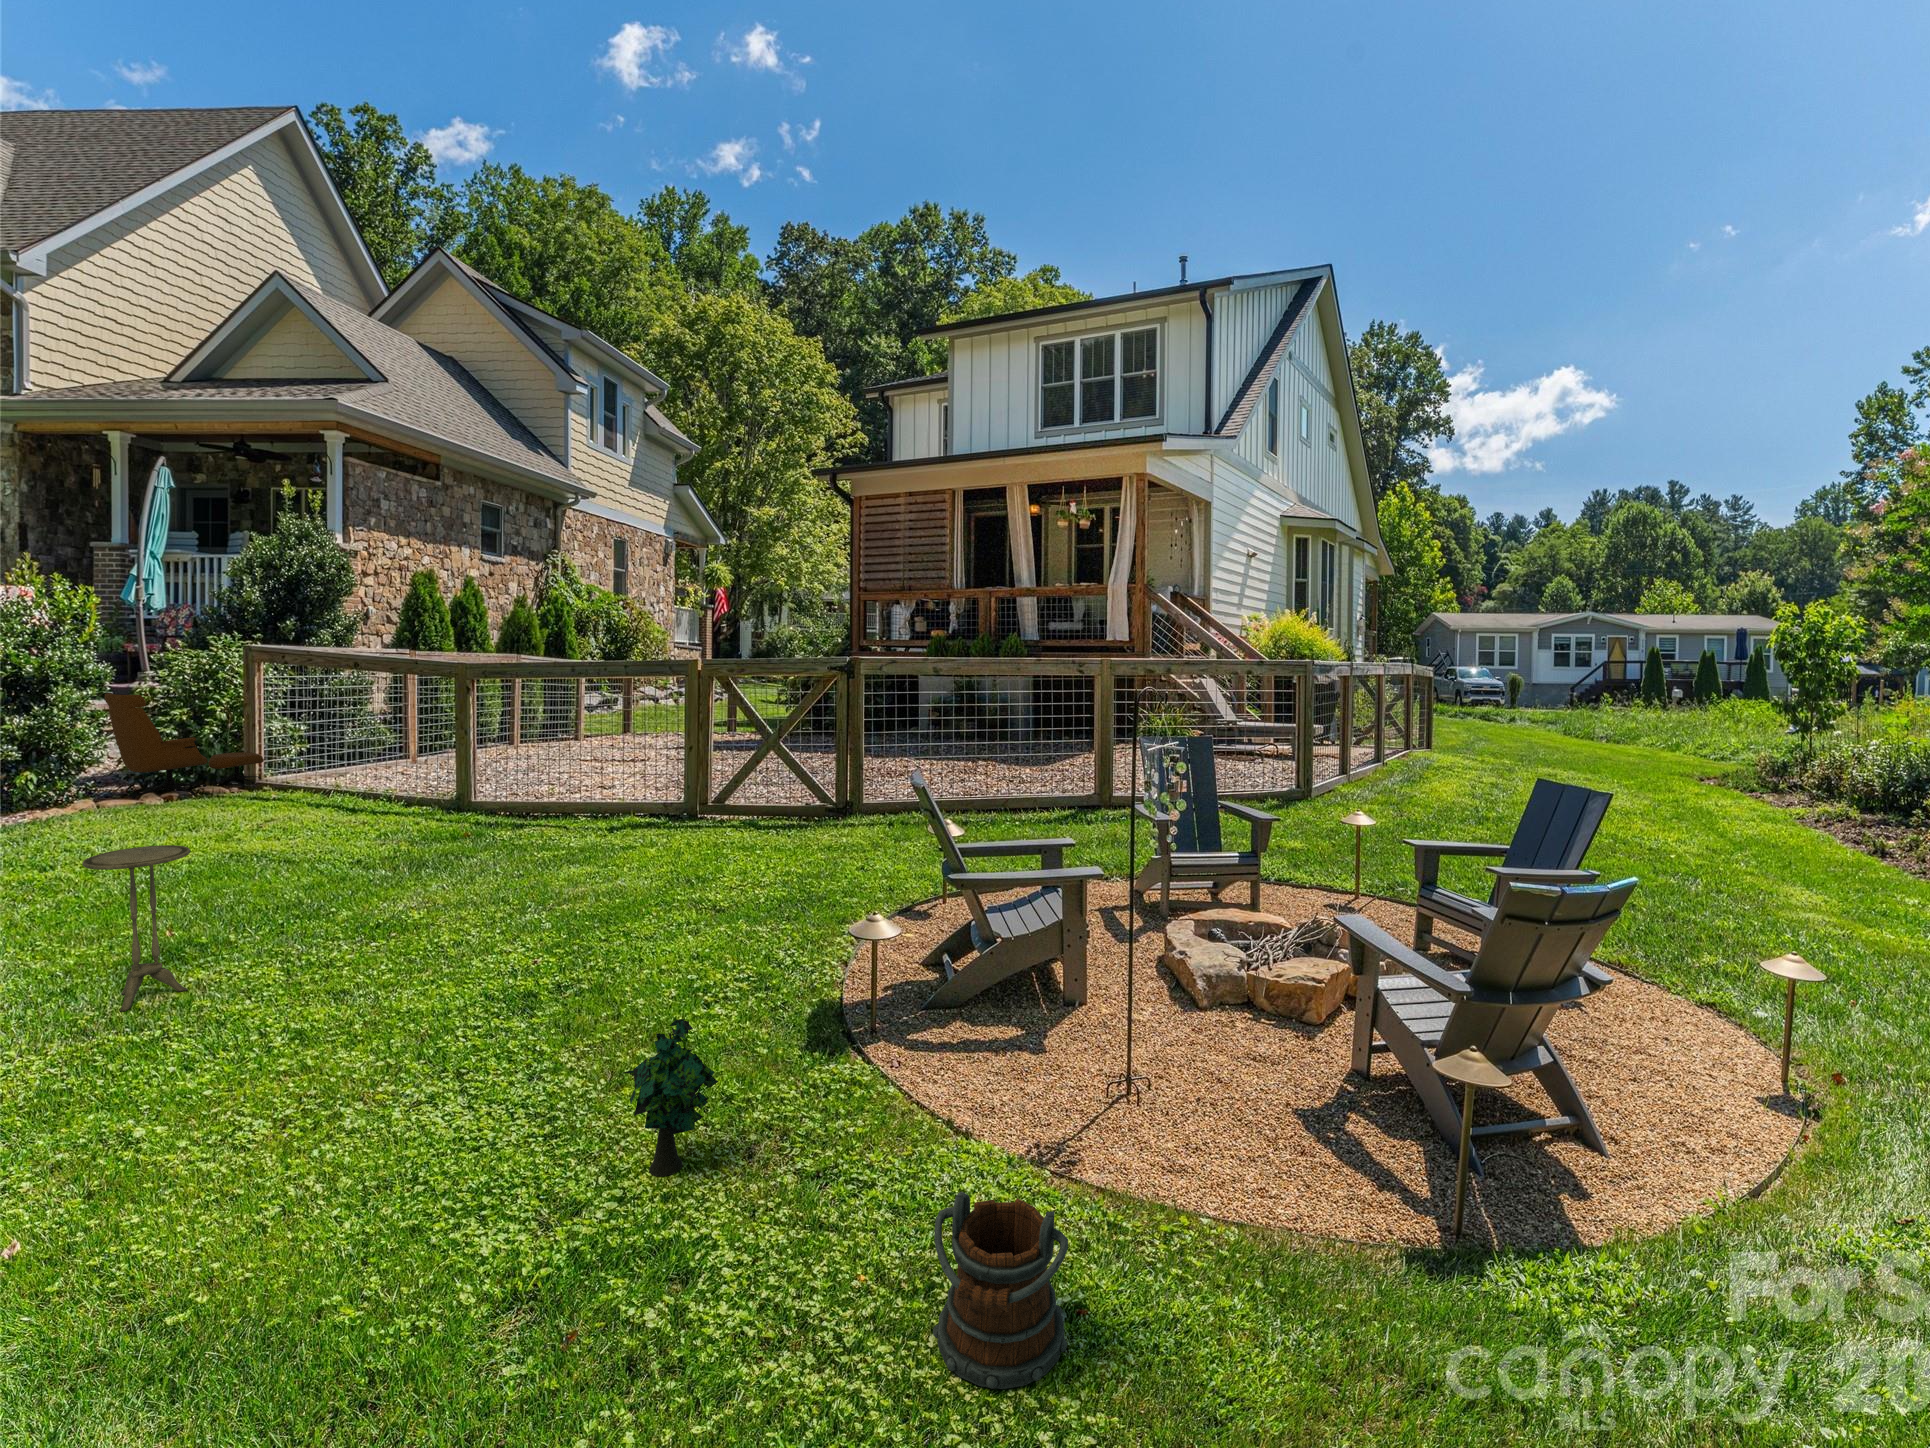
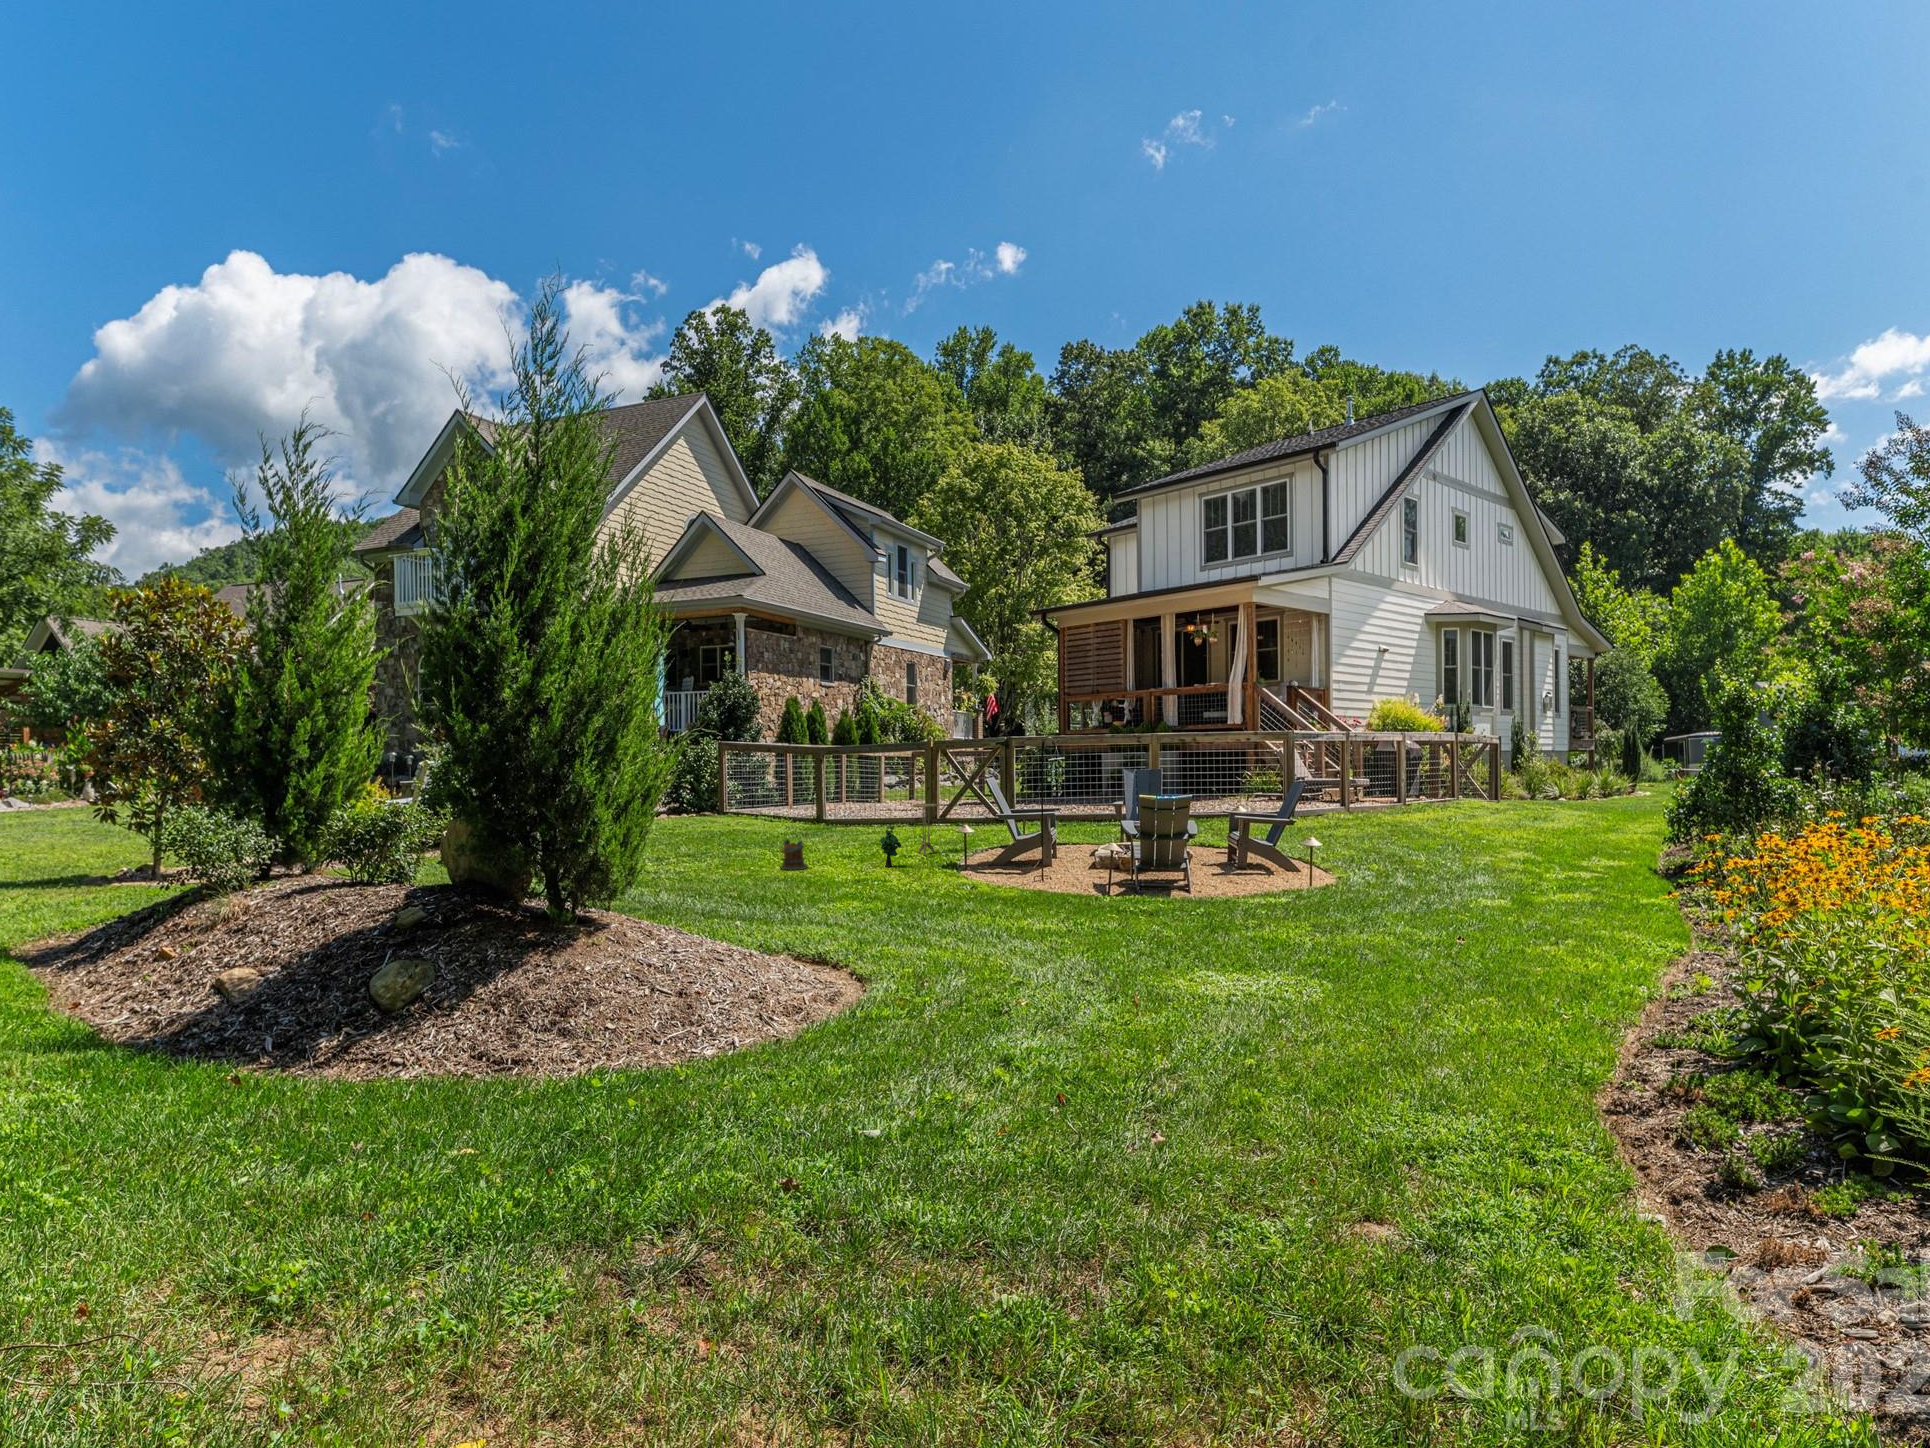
lounge chair: present [105,693,264,798] -> none [678,764,732,813]
side table: present [82,845,190,1012] -> present [913,804,938,855]
bucket: present [933,1192,1068,1389] -> present [780,839,807,870]

